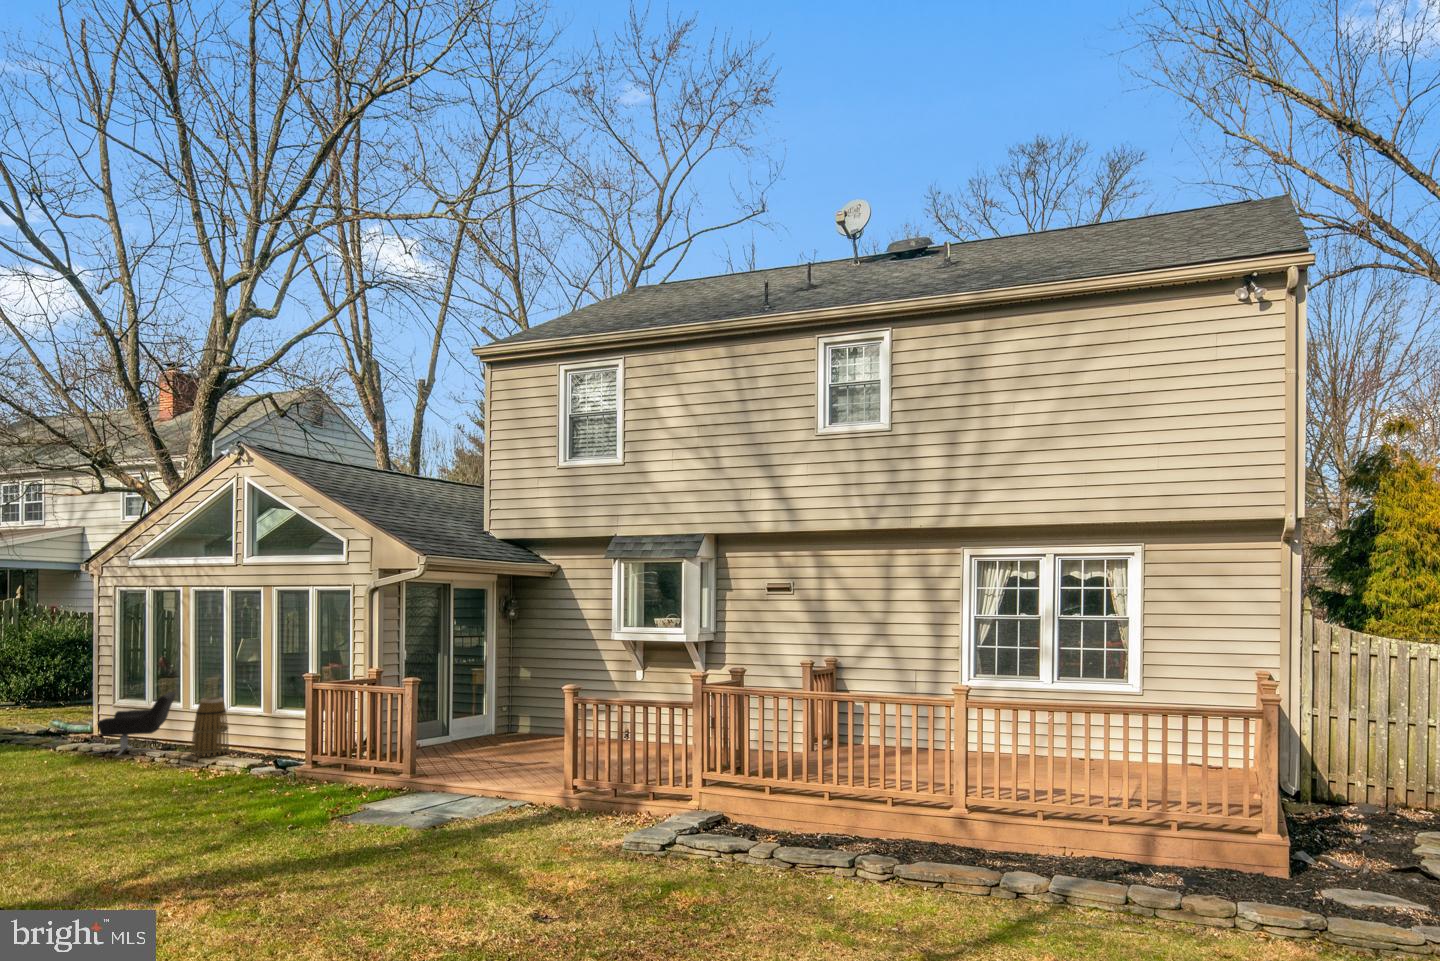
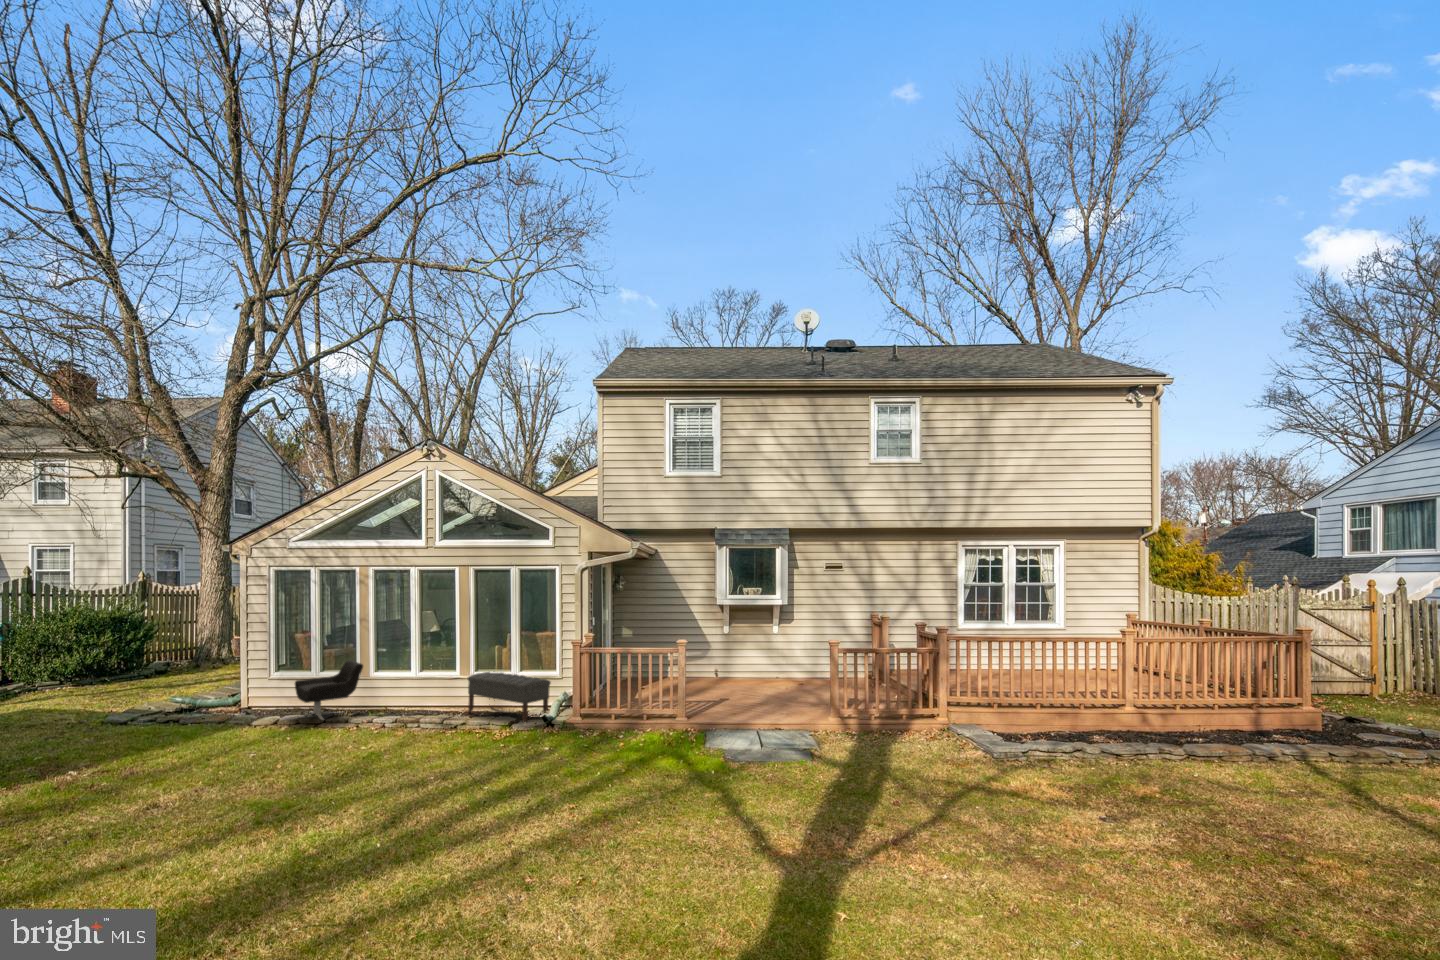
basket: present [191,697,229,757] -> none [394,662,426,714]
bench: none [251,713,308,778] -> present [468,672,551,723]

